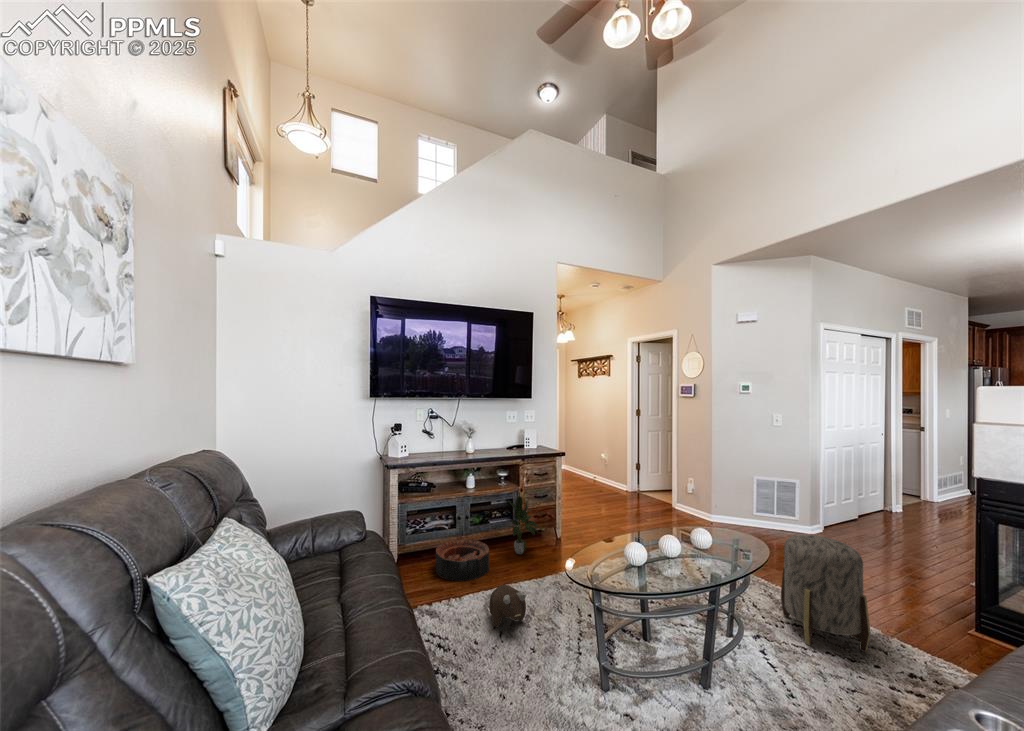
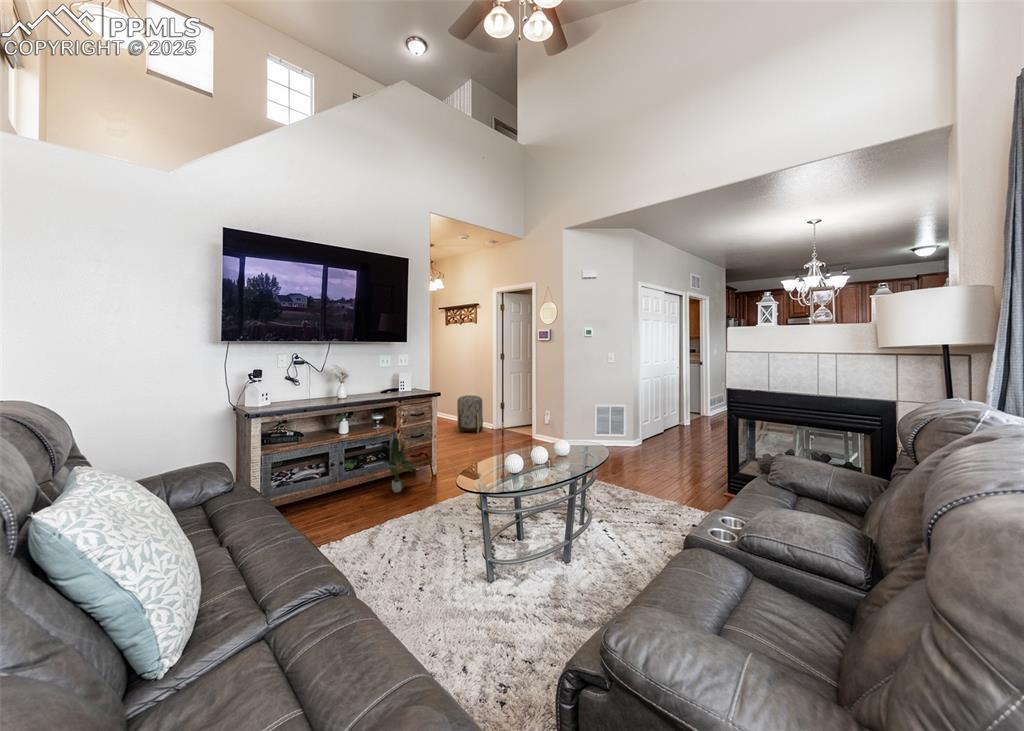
ottoman: present [781,535,870,652] -> present [457,395,483,434]
basket: present [436,539,489,581] -> none [310,484,368,524]
plush toy: present [489,585,526,627] -> none [376,515,413,553]

